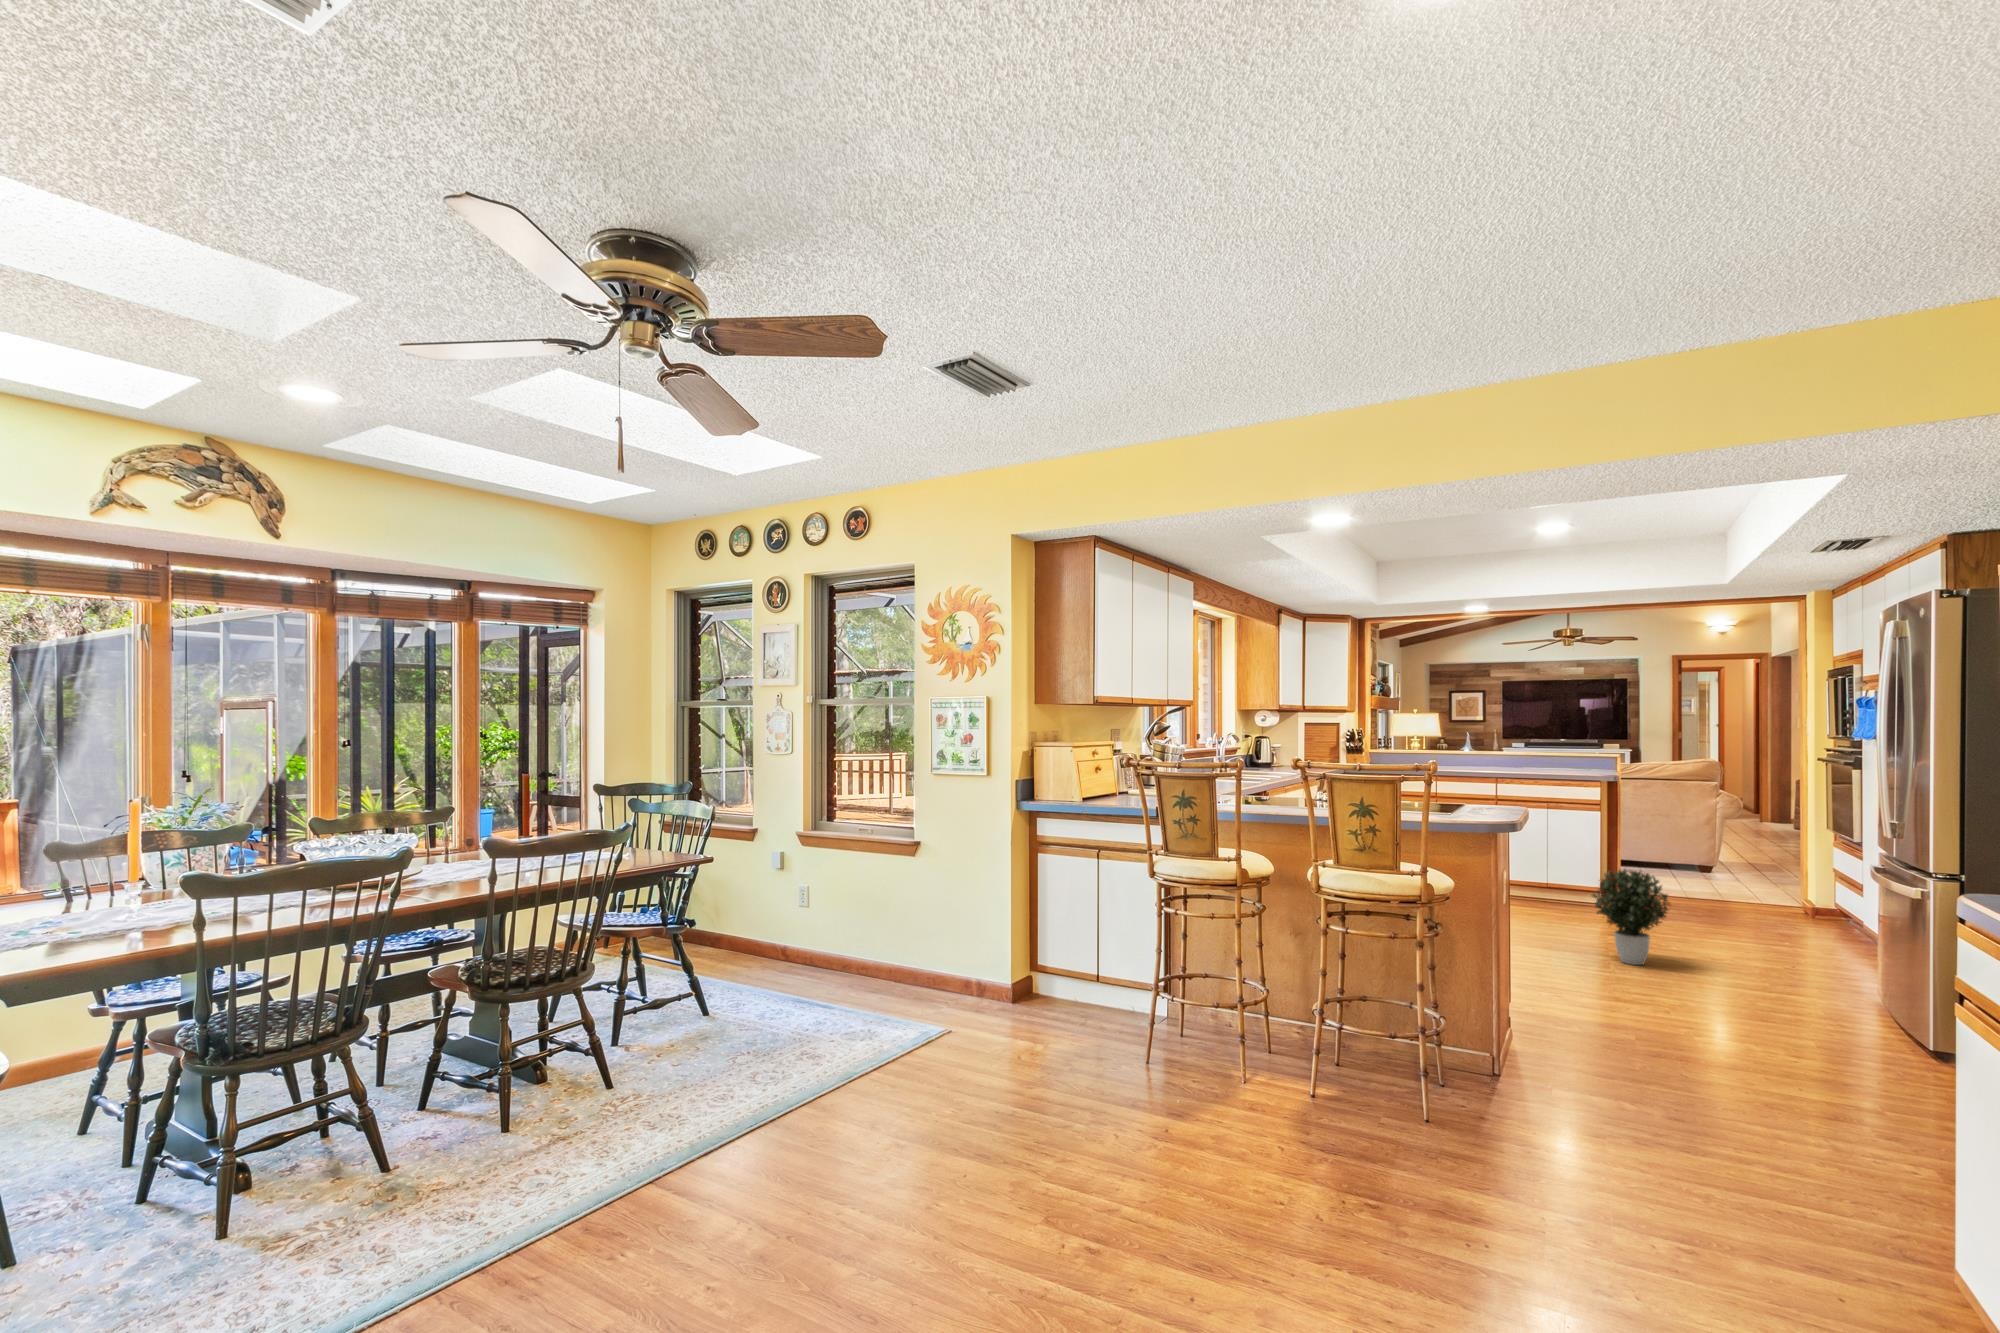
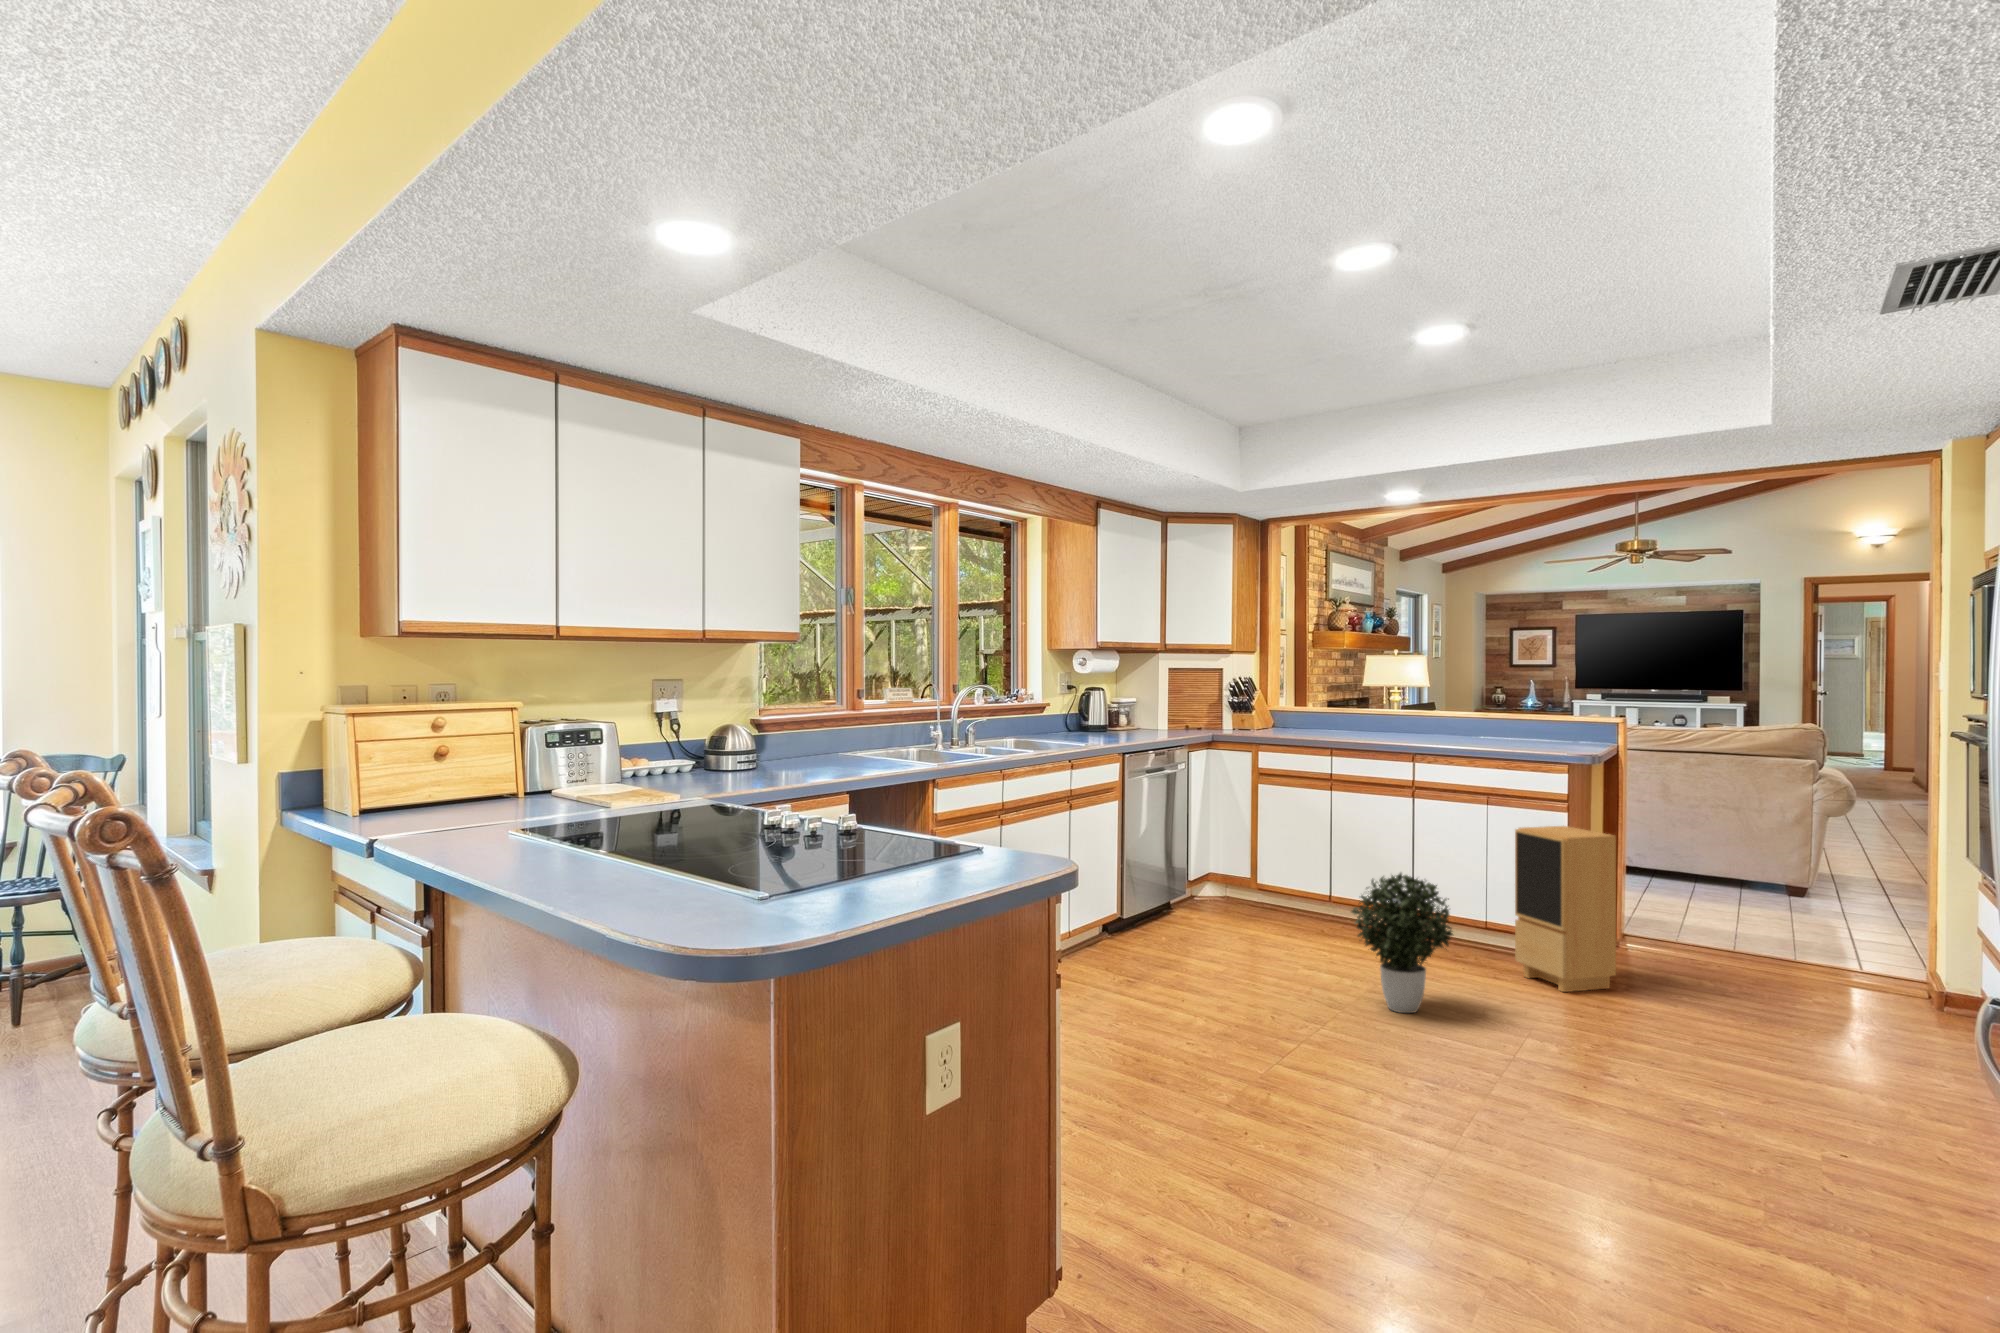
speaker: none [1666,835,1748,949] -> present [1515,826,1616,992]

